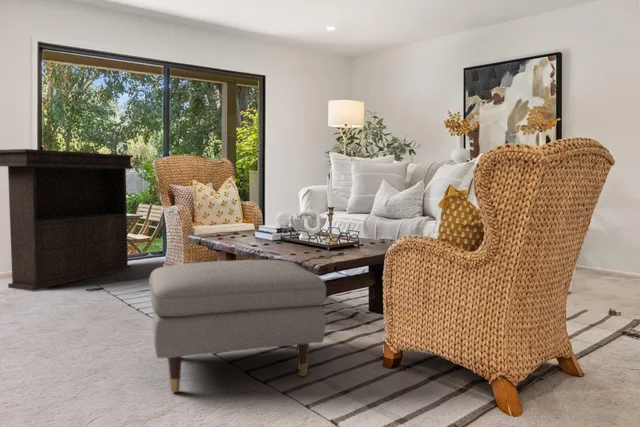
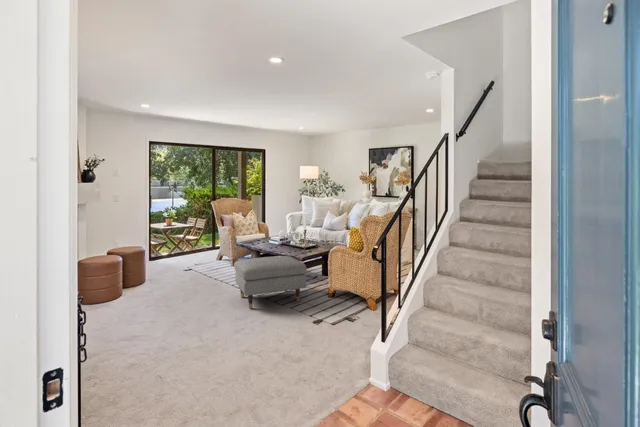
console table: present [0,149,133,291] -> none [138,200,200,271]

